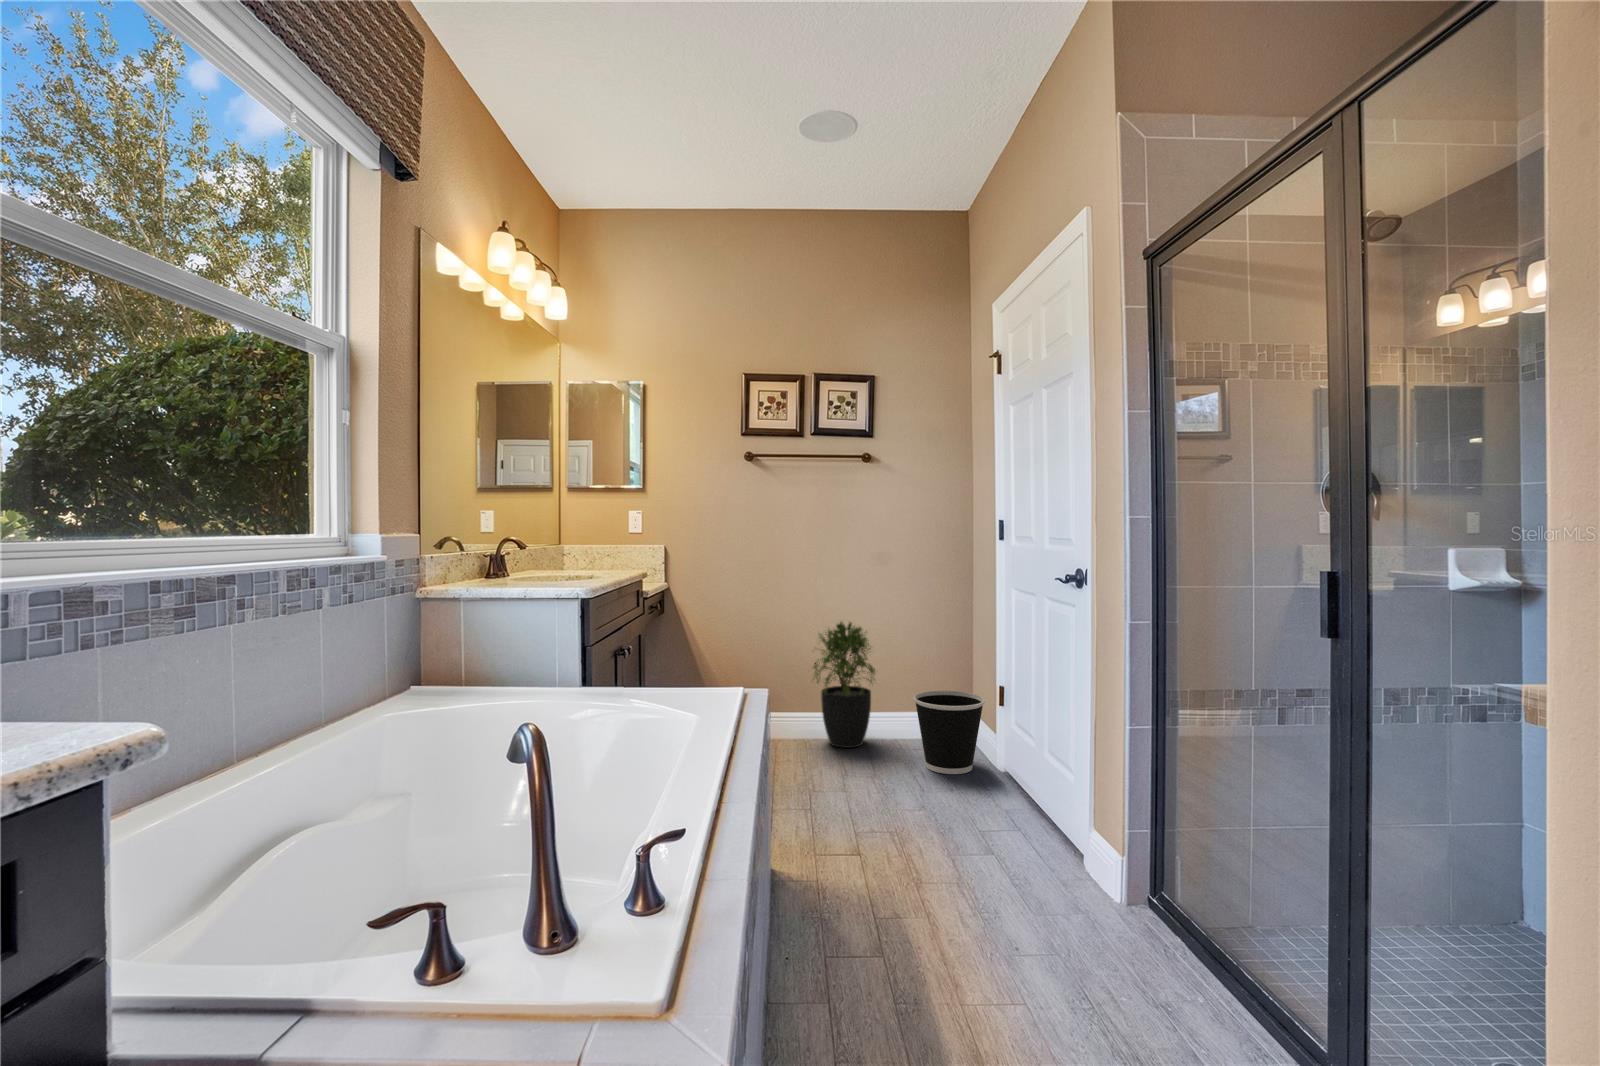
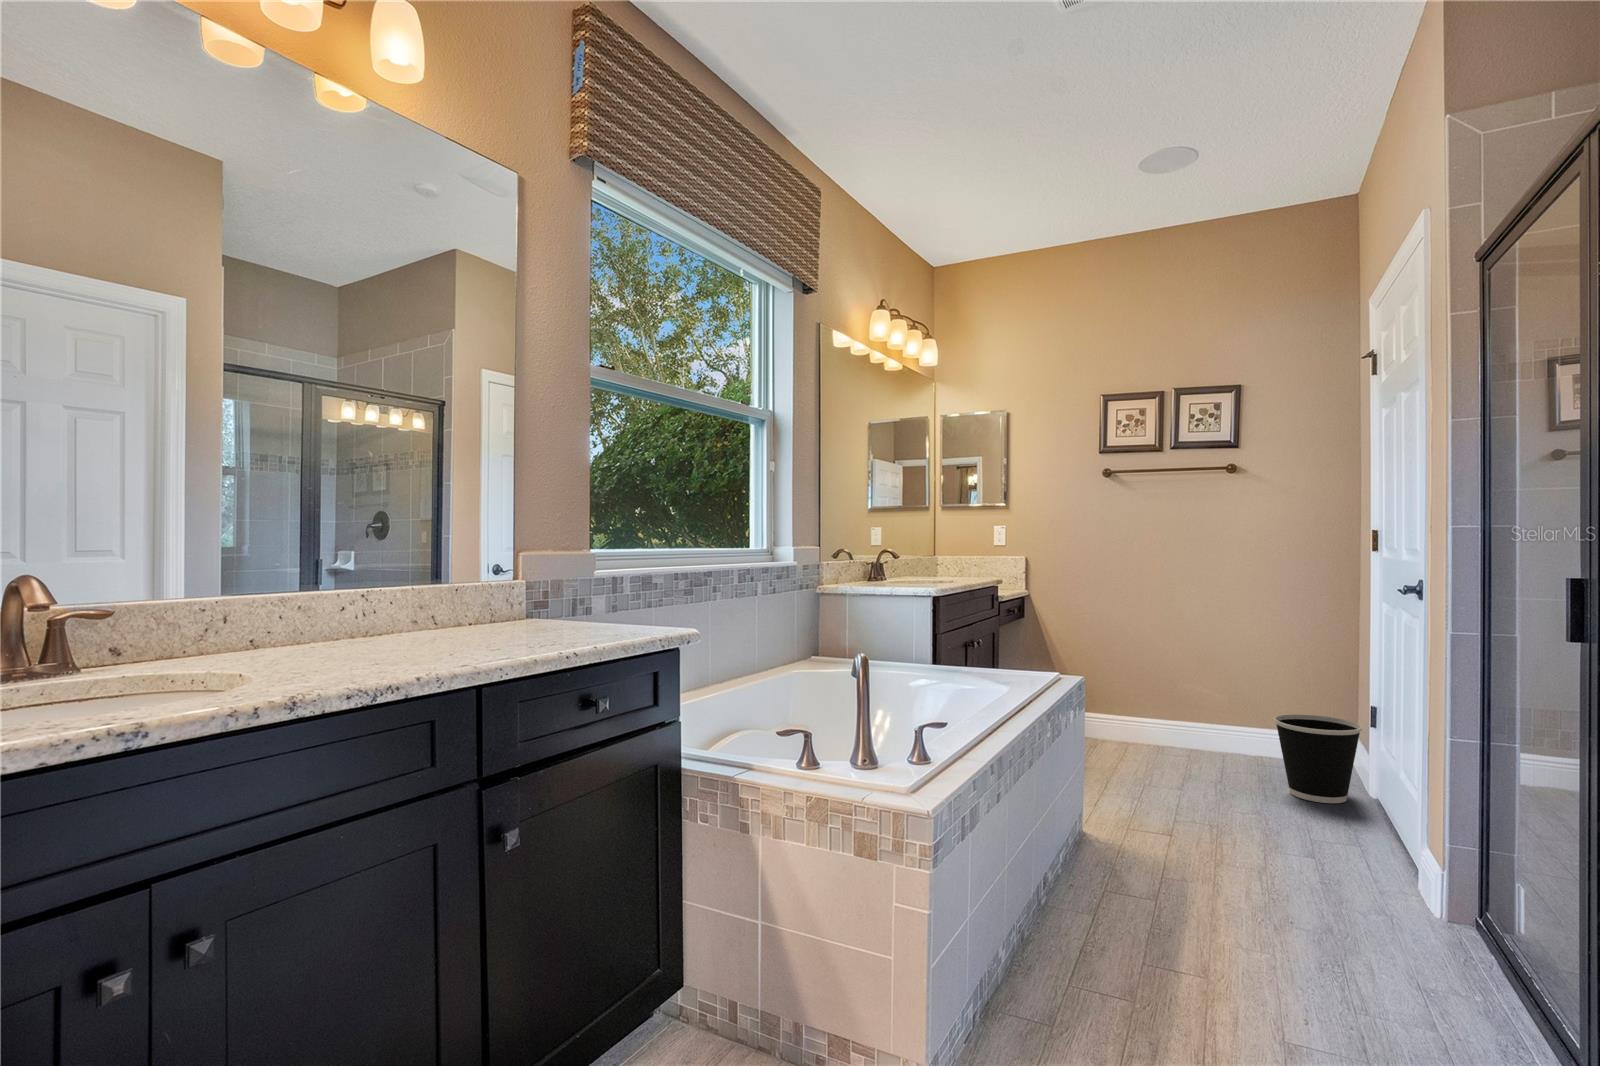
potted plant: present [812,622,875,748] -> none [1162,634,1244,765]

